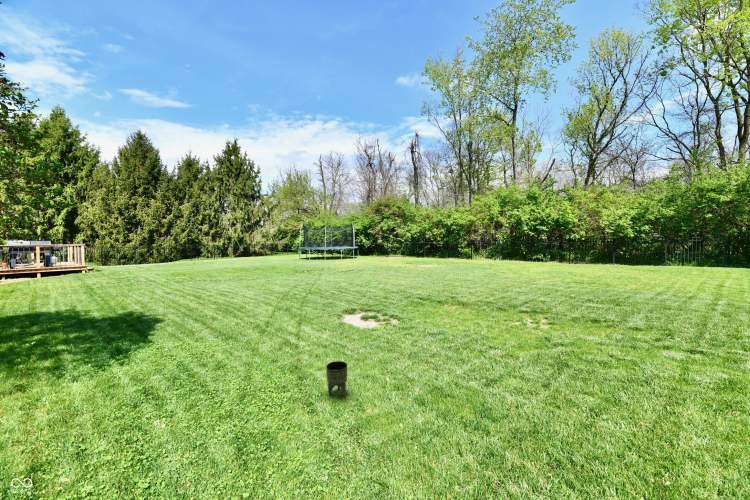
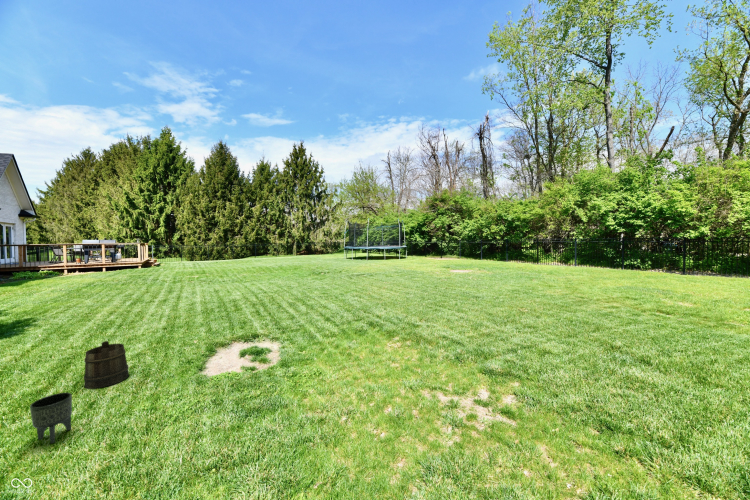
bucket: none [280,331,309,369] -> present [84,341,129,389]

